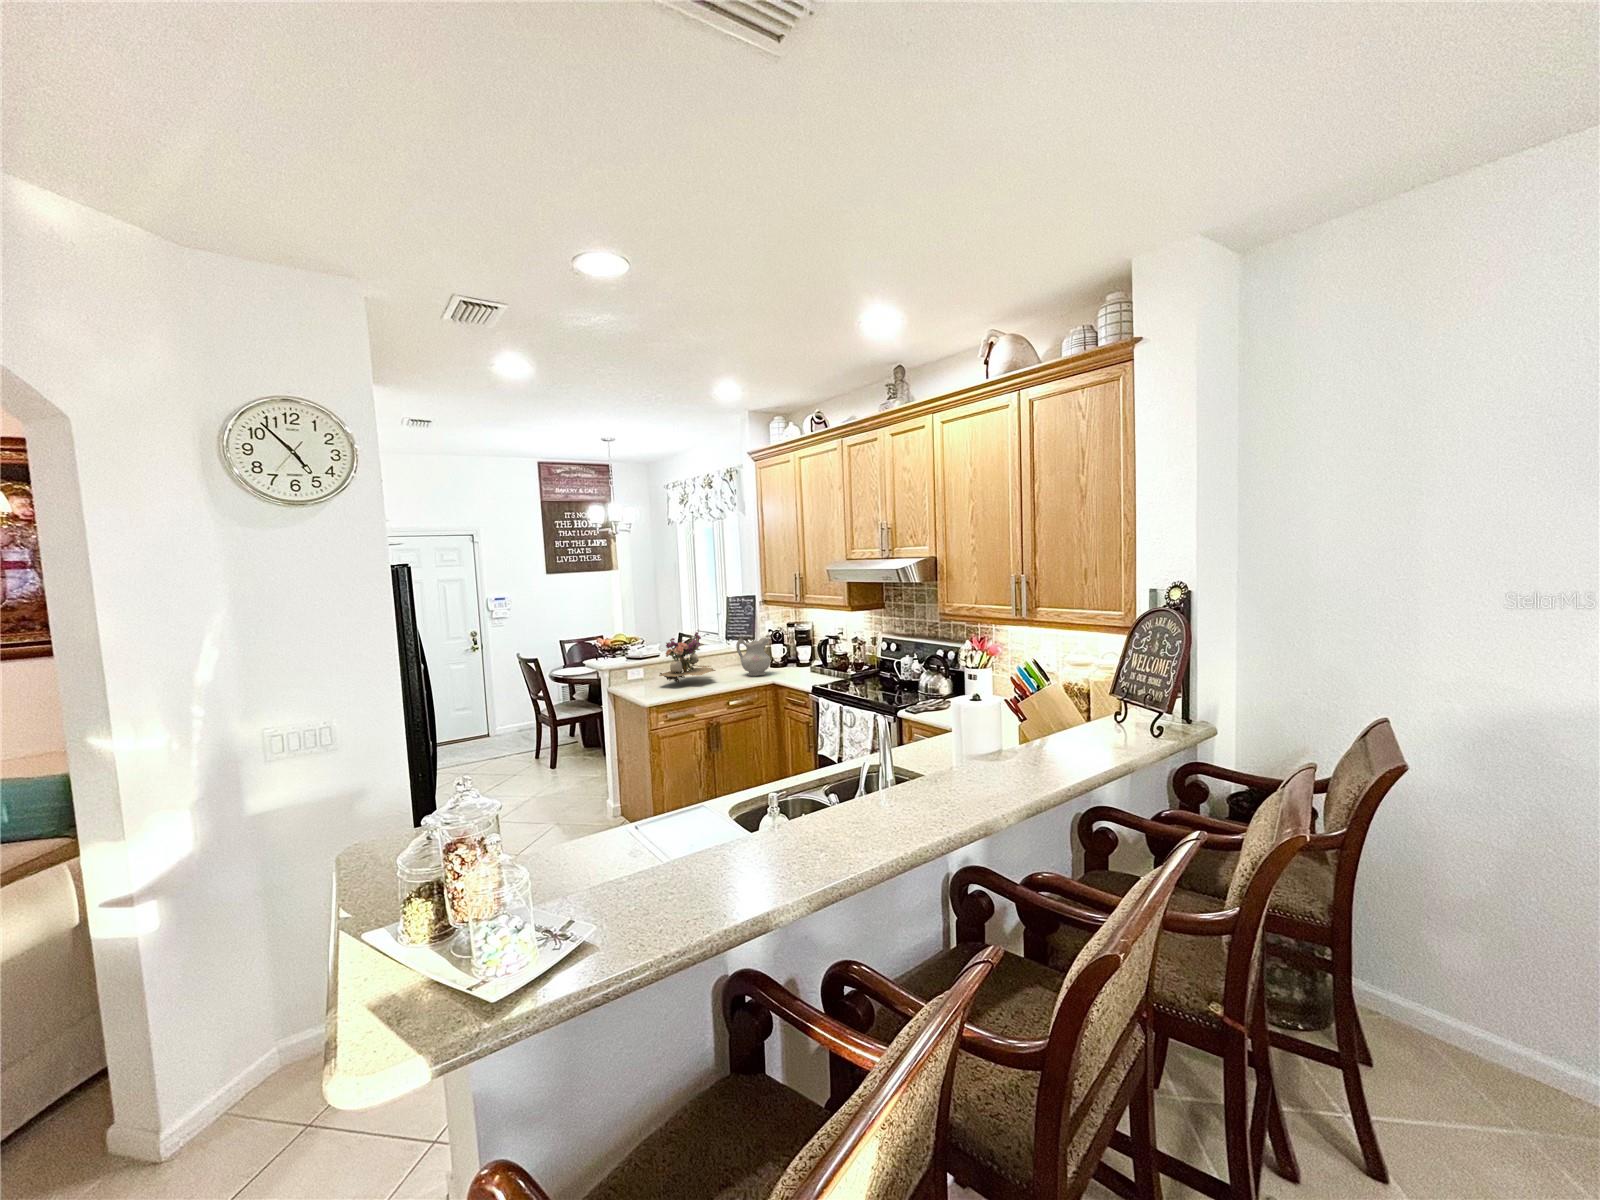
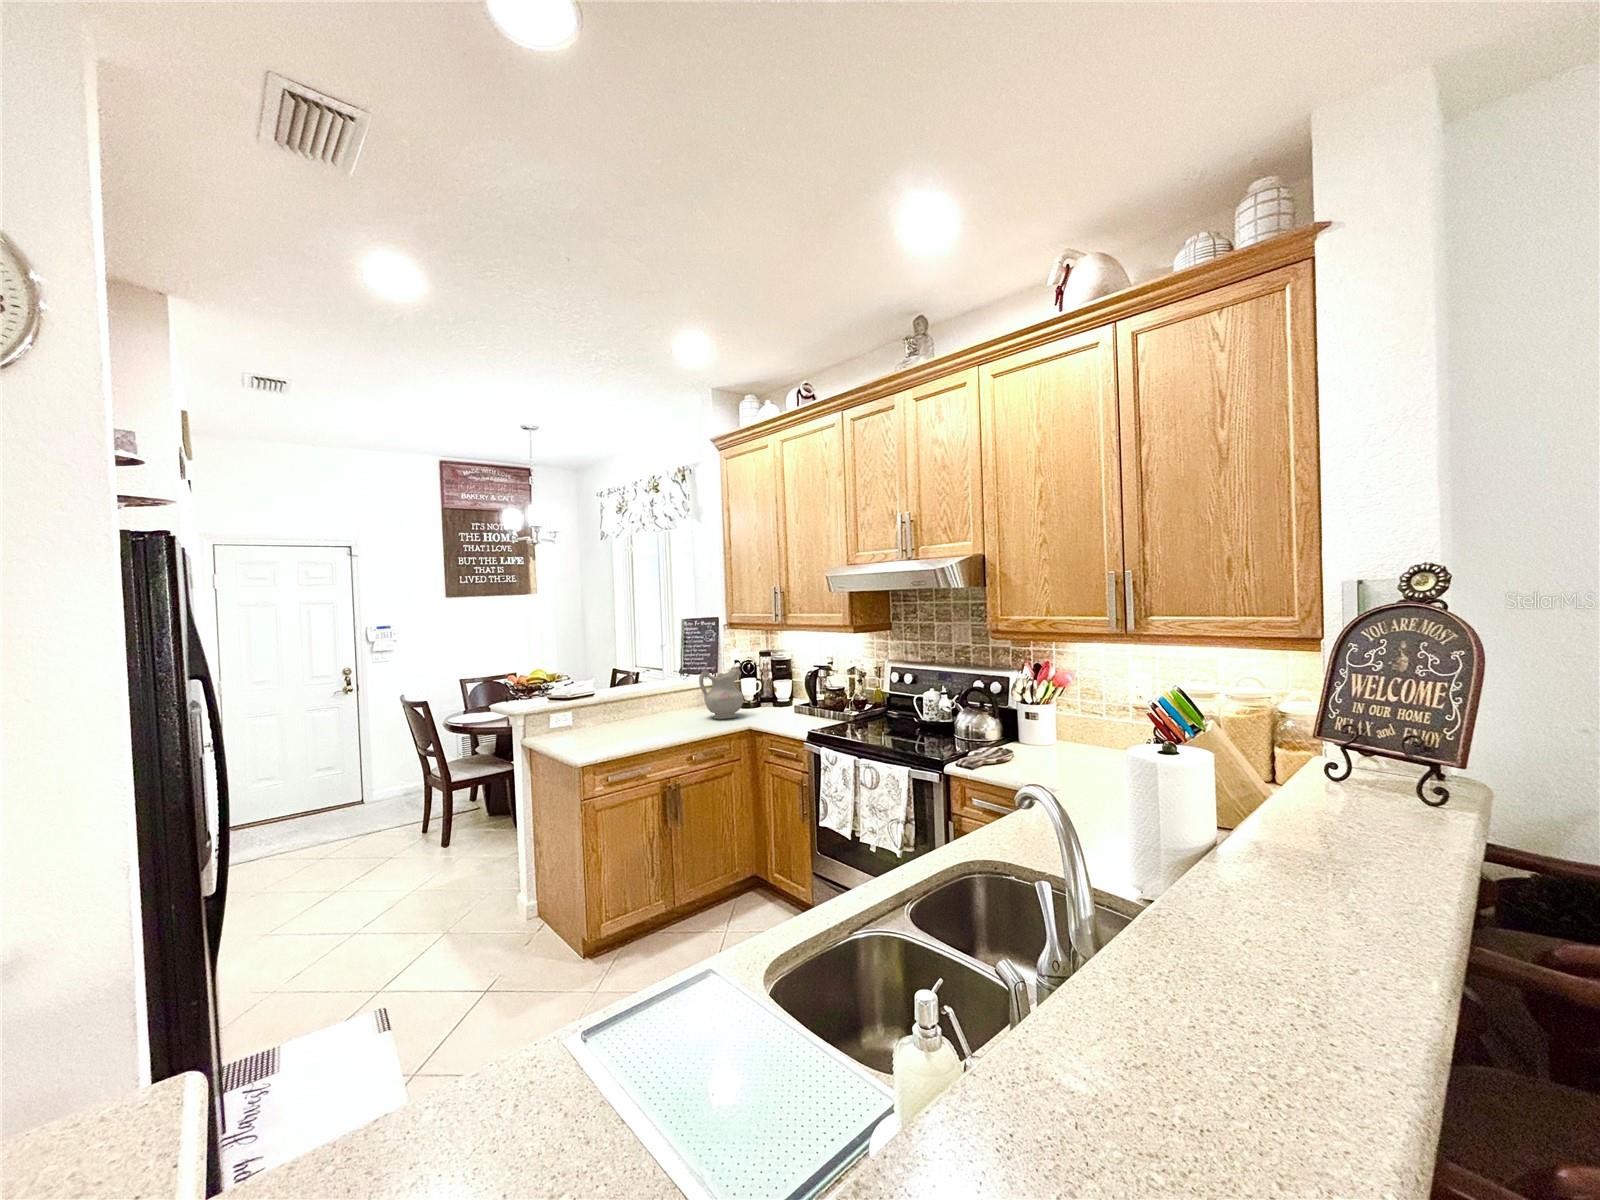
flower arrangement: present [659,631,715,683] -> none [595,661,674,731]

